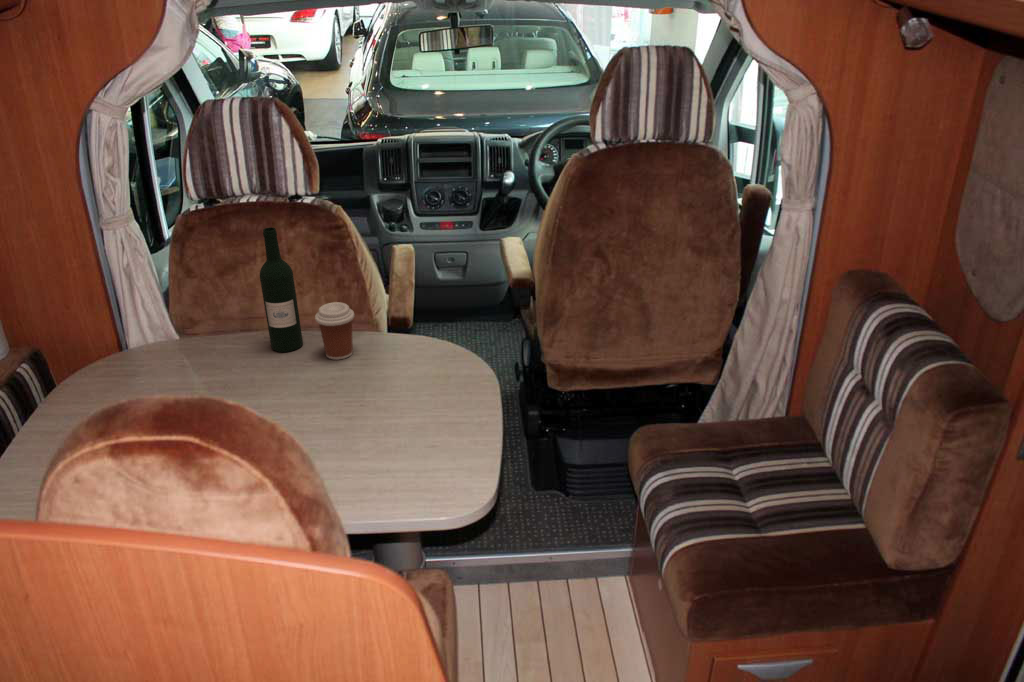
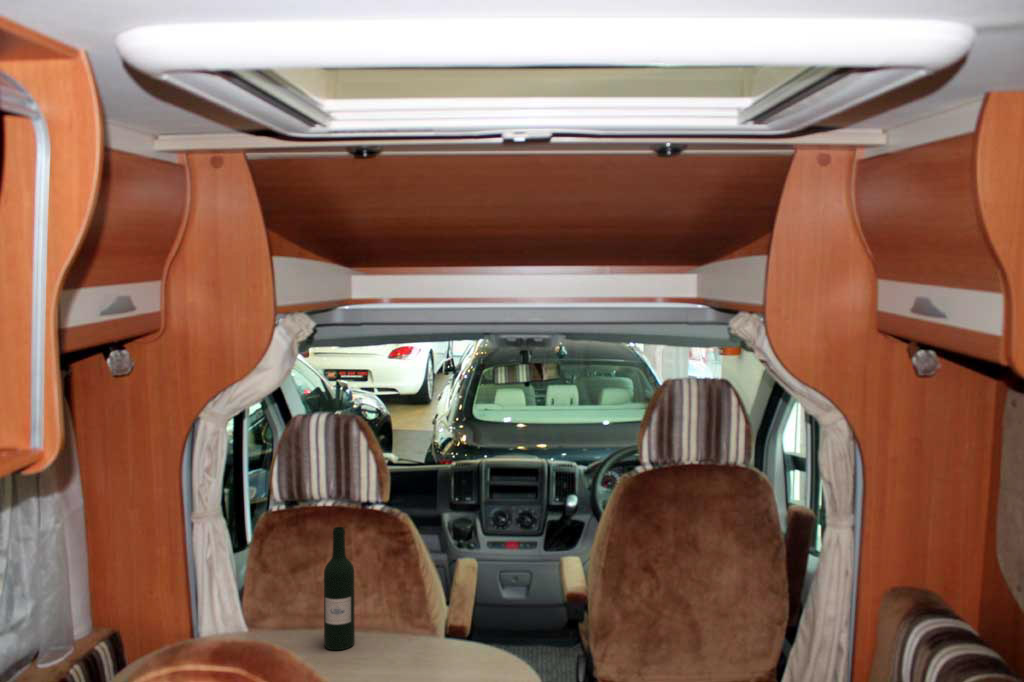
coffee cup: present [315,302,355,360] -> none [369,602,406,660]

